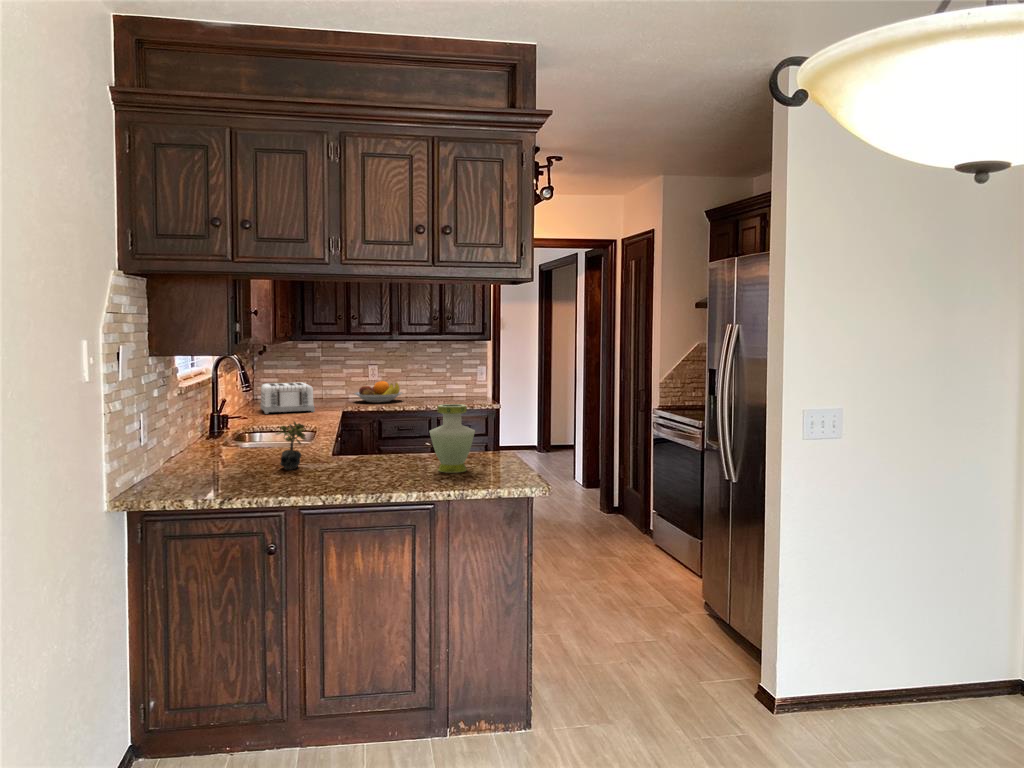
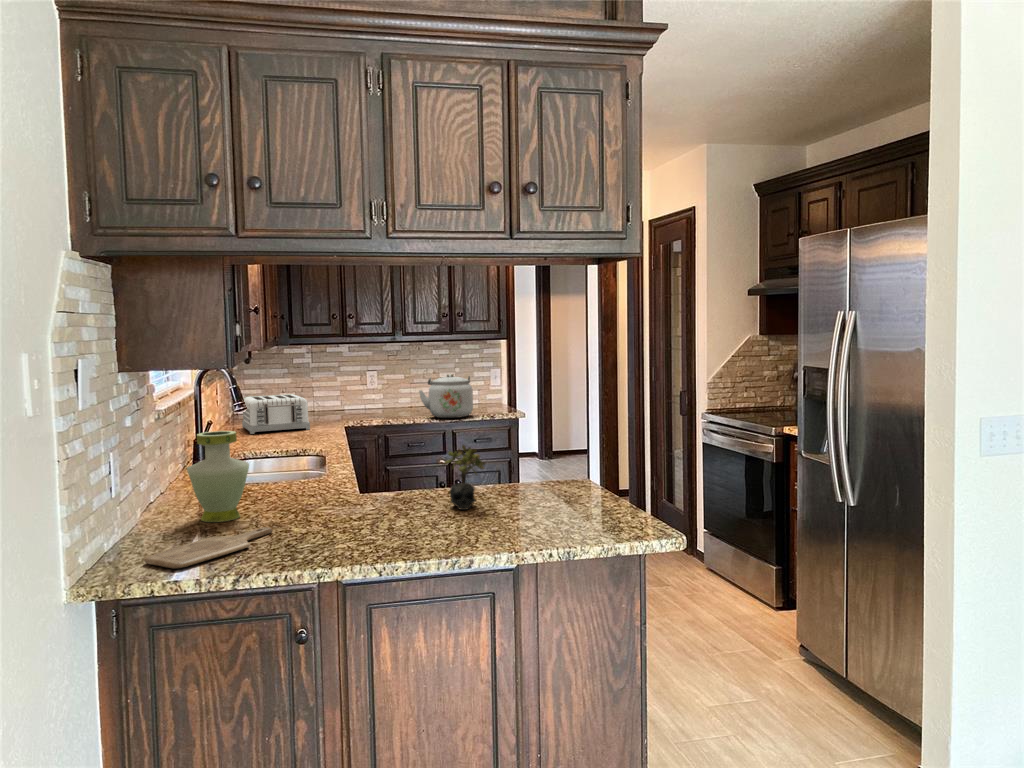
kettle: none [408,369,454,406] -> present [419,374,473,418]
fruit bowl: present [354,381,402,403] -> none [351,389,408,415]
vase: present [430,404,475,473] -> present [187,431,249,522]
succulent plant: present [276,422,306,470] -> present [445,445,485,510]
cutting board: none [161,472,255,493] -> present [144,527,272,569]

